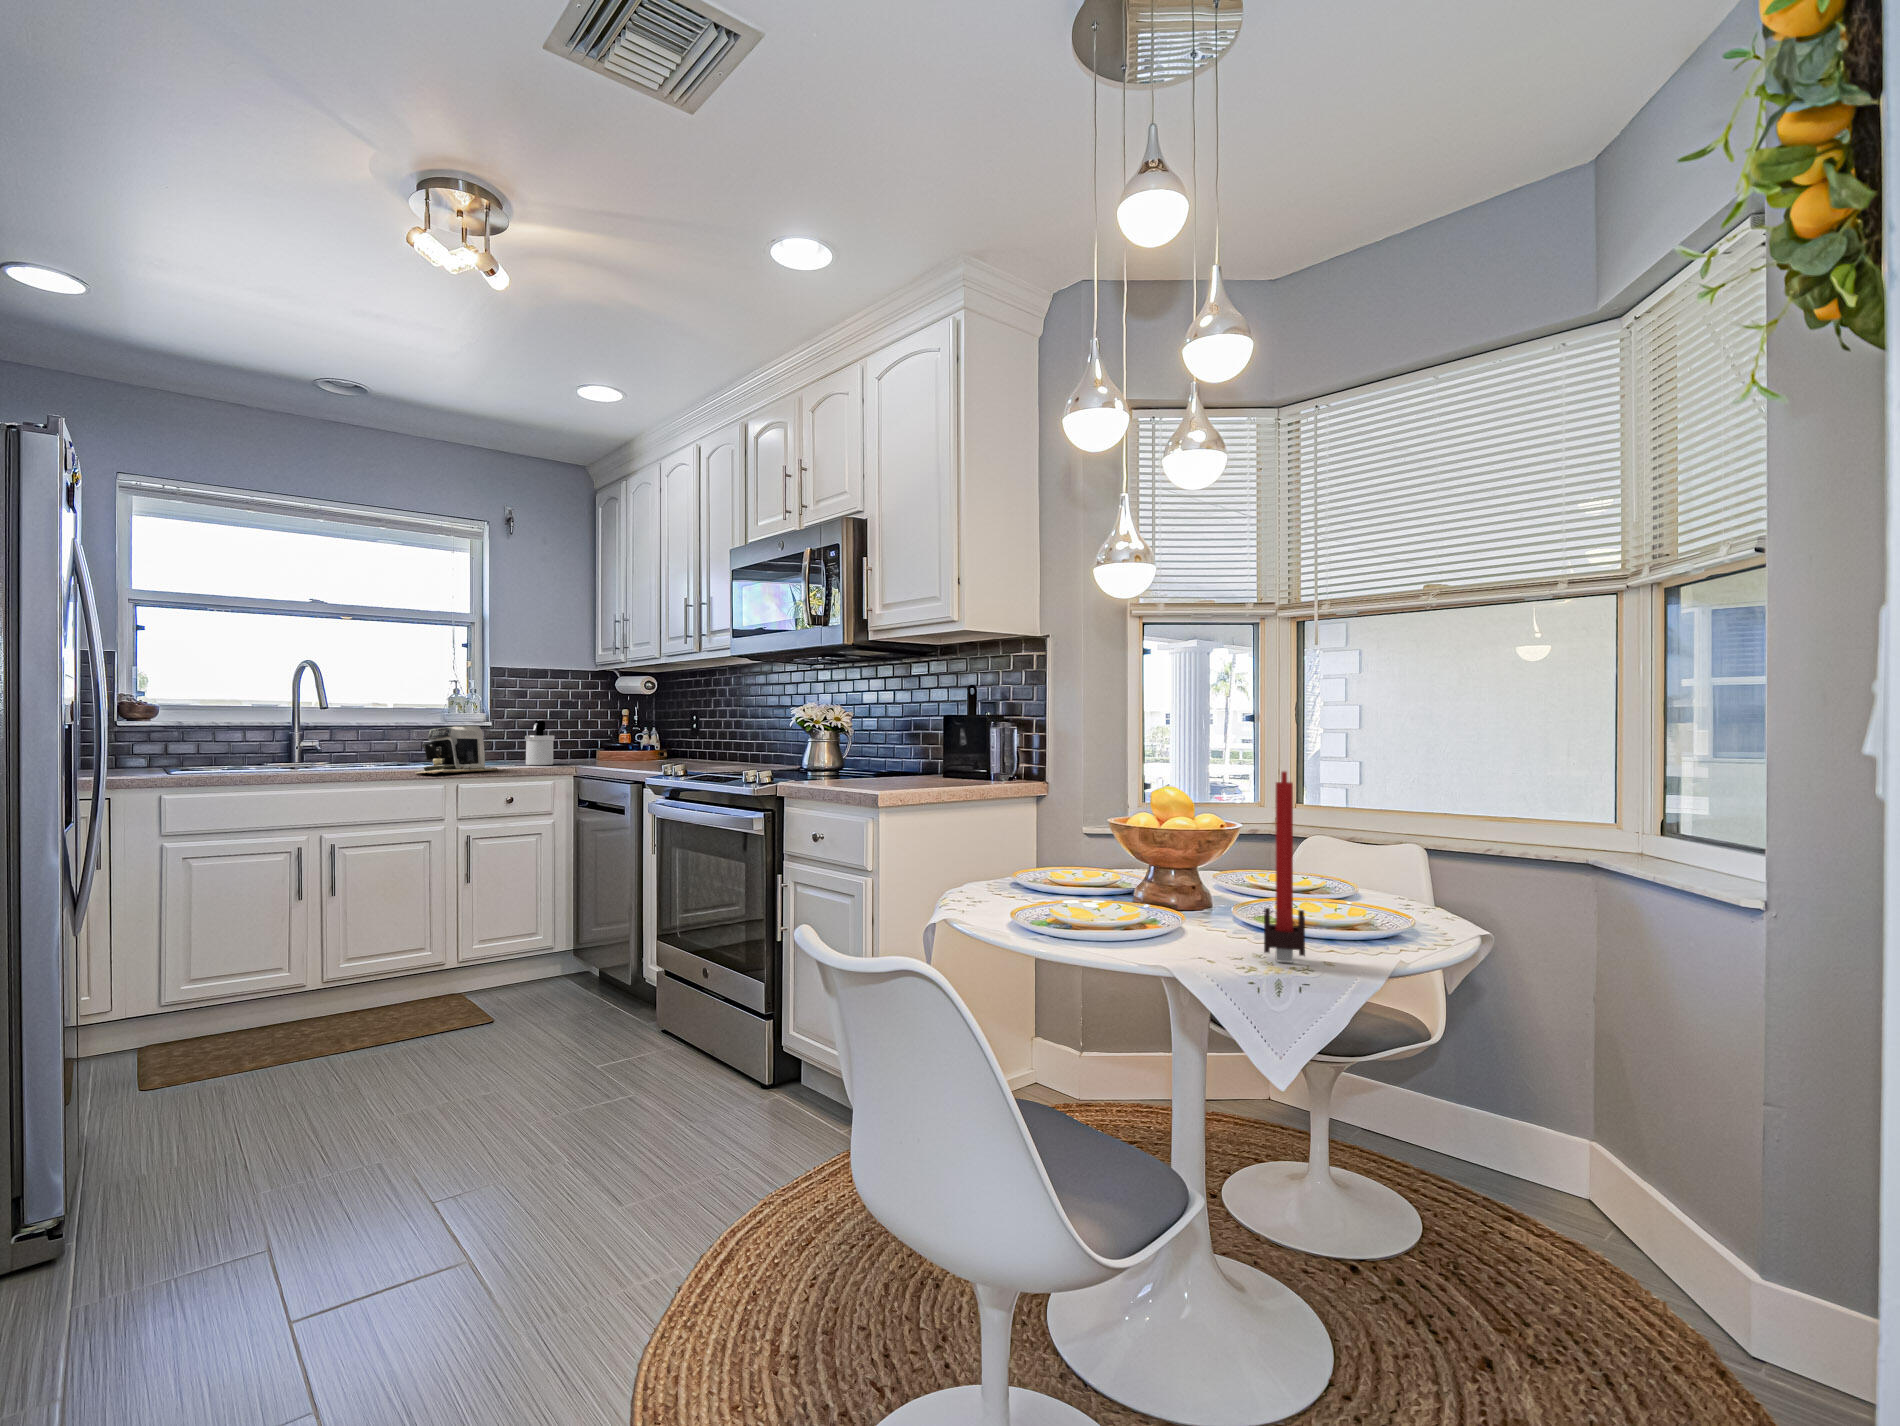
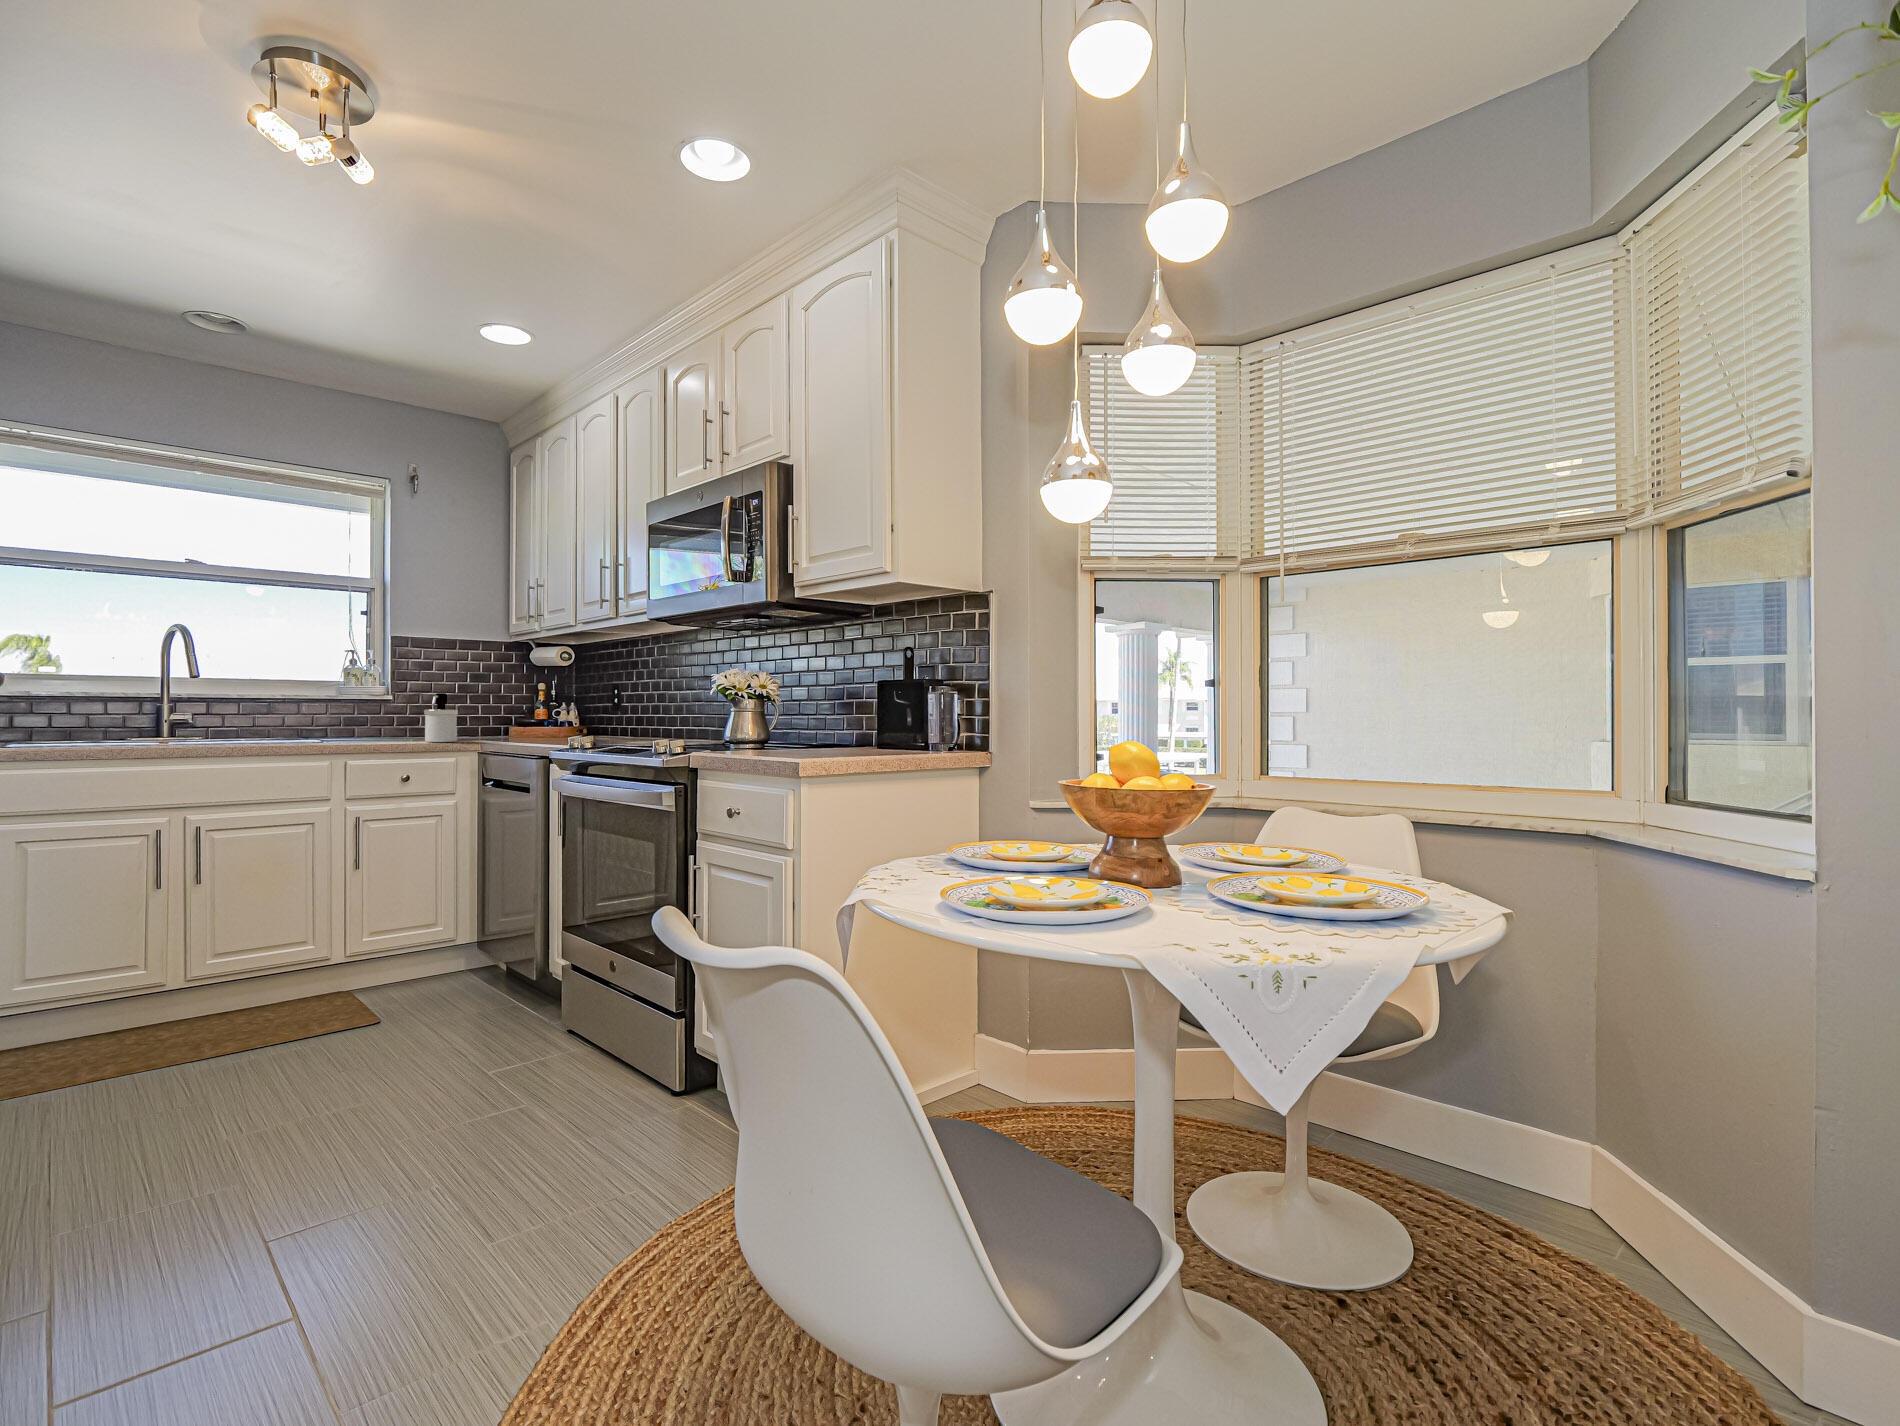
coffee maker: present [417,725,498,774] -> none [287,697,393,749]
candle: present [1264,771,1305,962] -> none [1252,711,1305,949]

